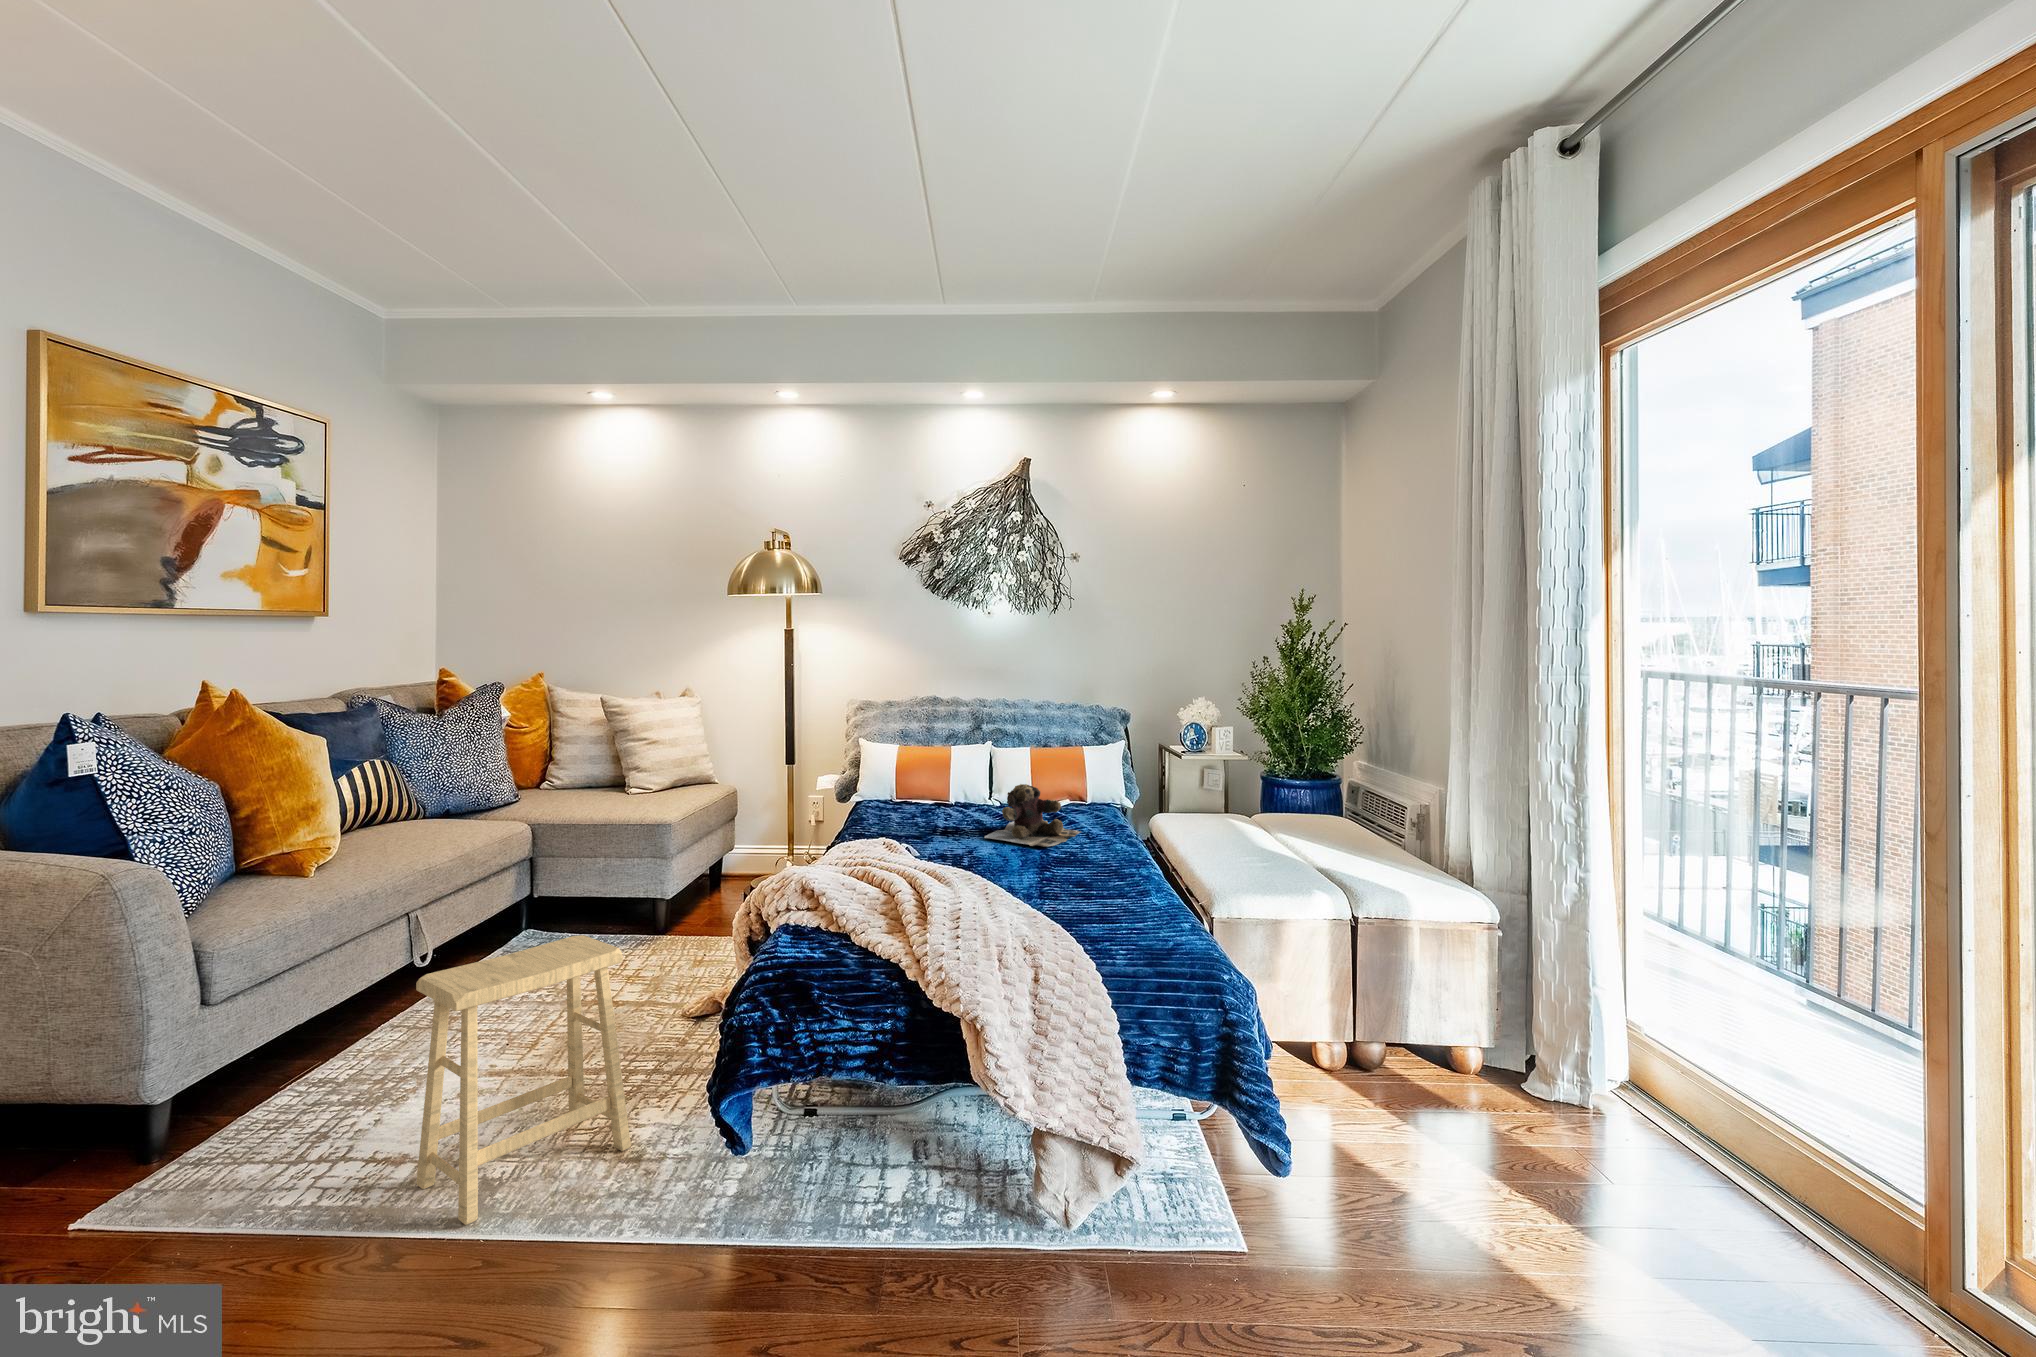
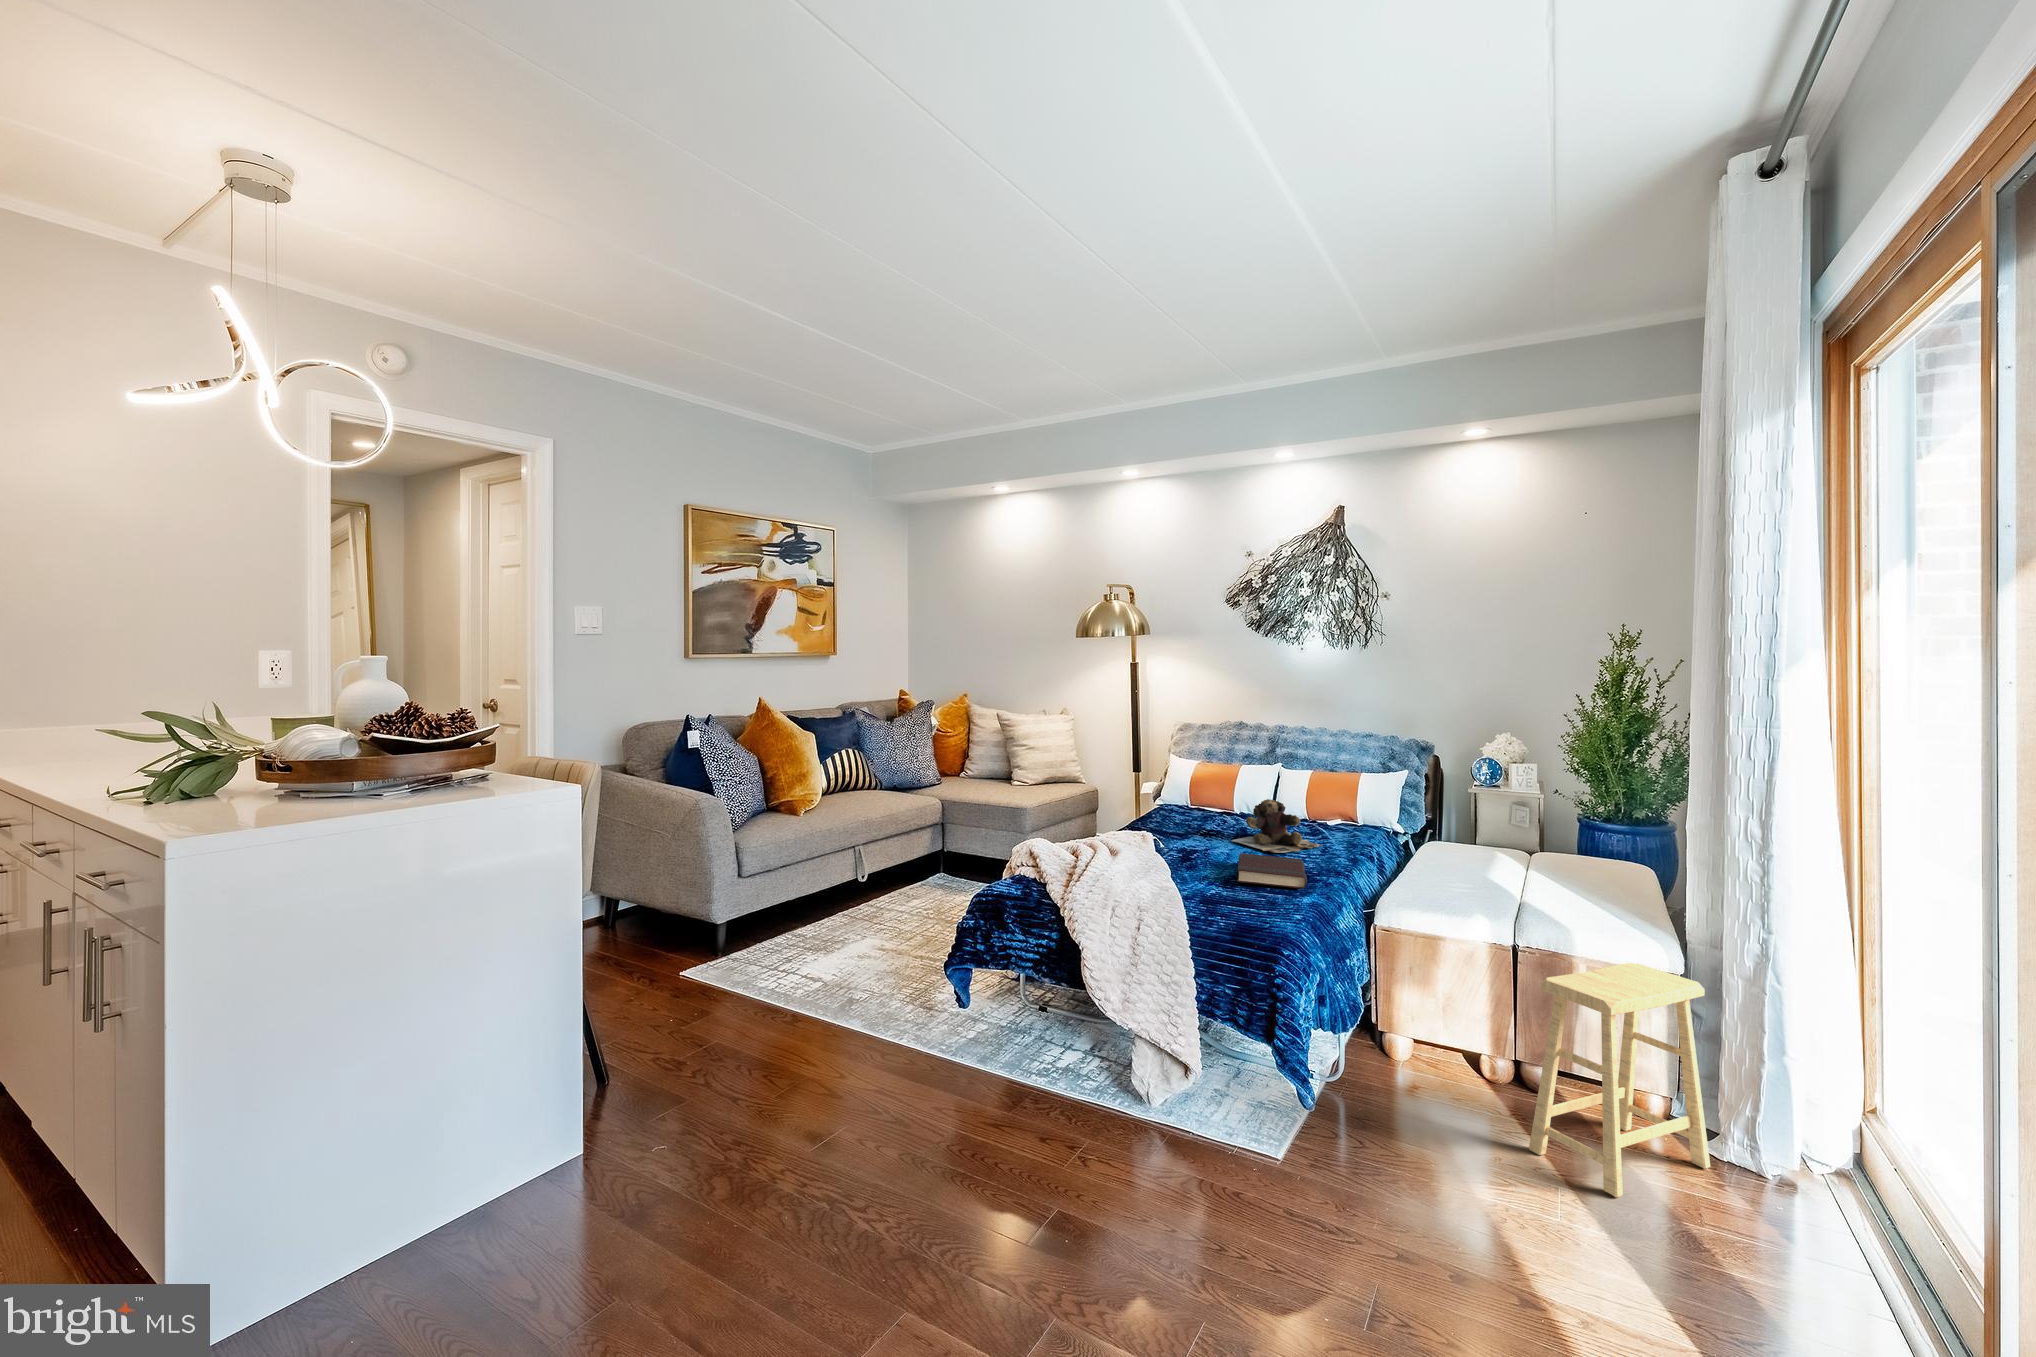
book: none [1024,852,1129,891] -> present [1237,853,1307,889]
footstool: present [416,935,631,1225] -> present [1529,963,1710,1197]

